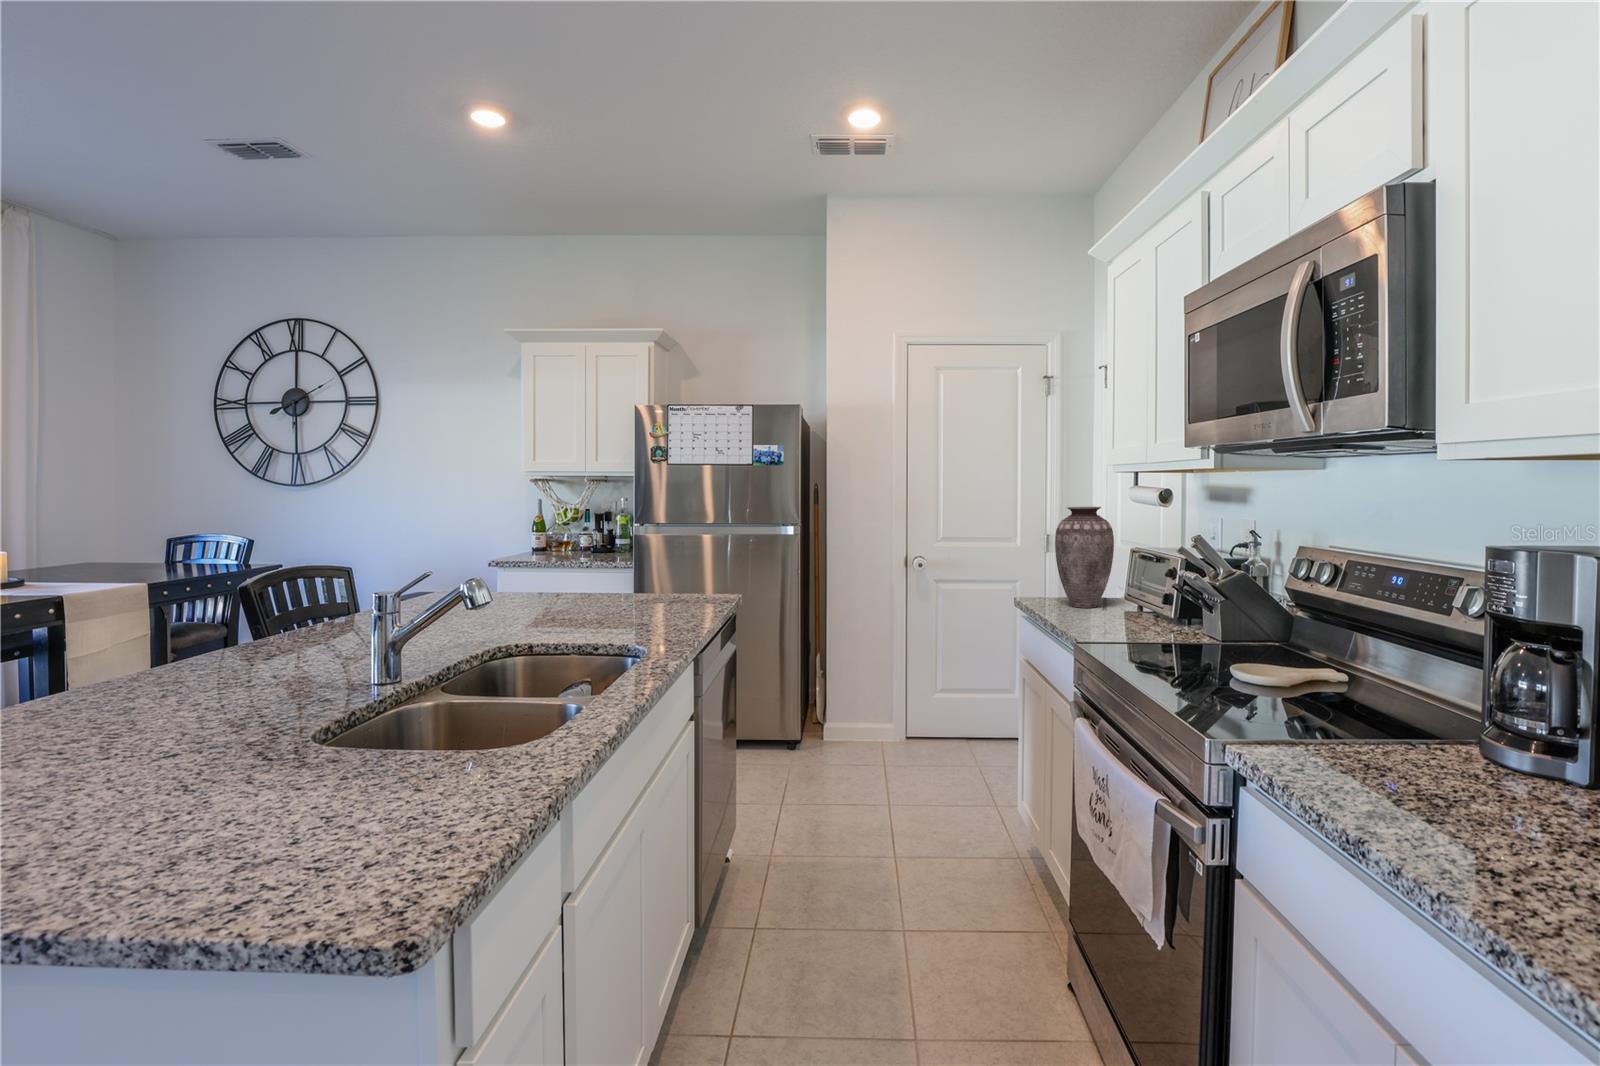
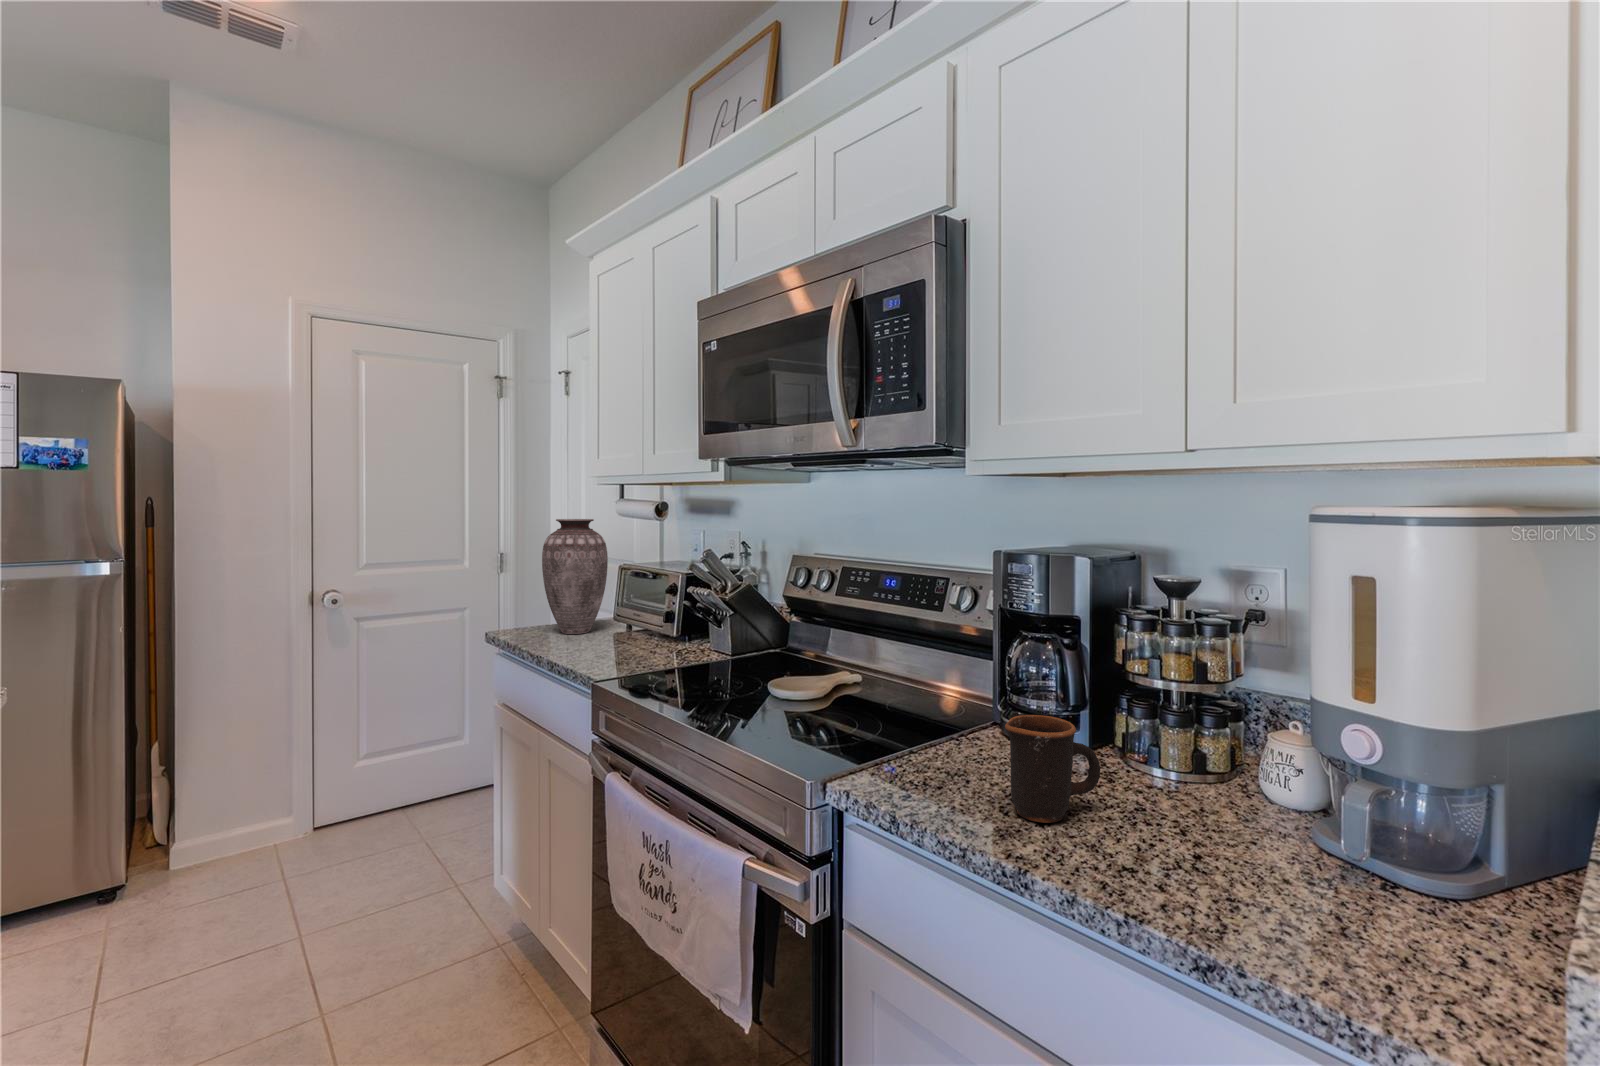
mug: none [1393,715,1529,824] -> present [1005,715,1100,823]

